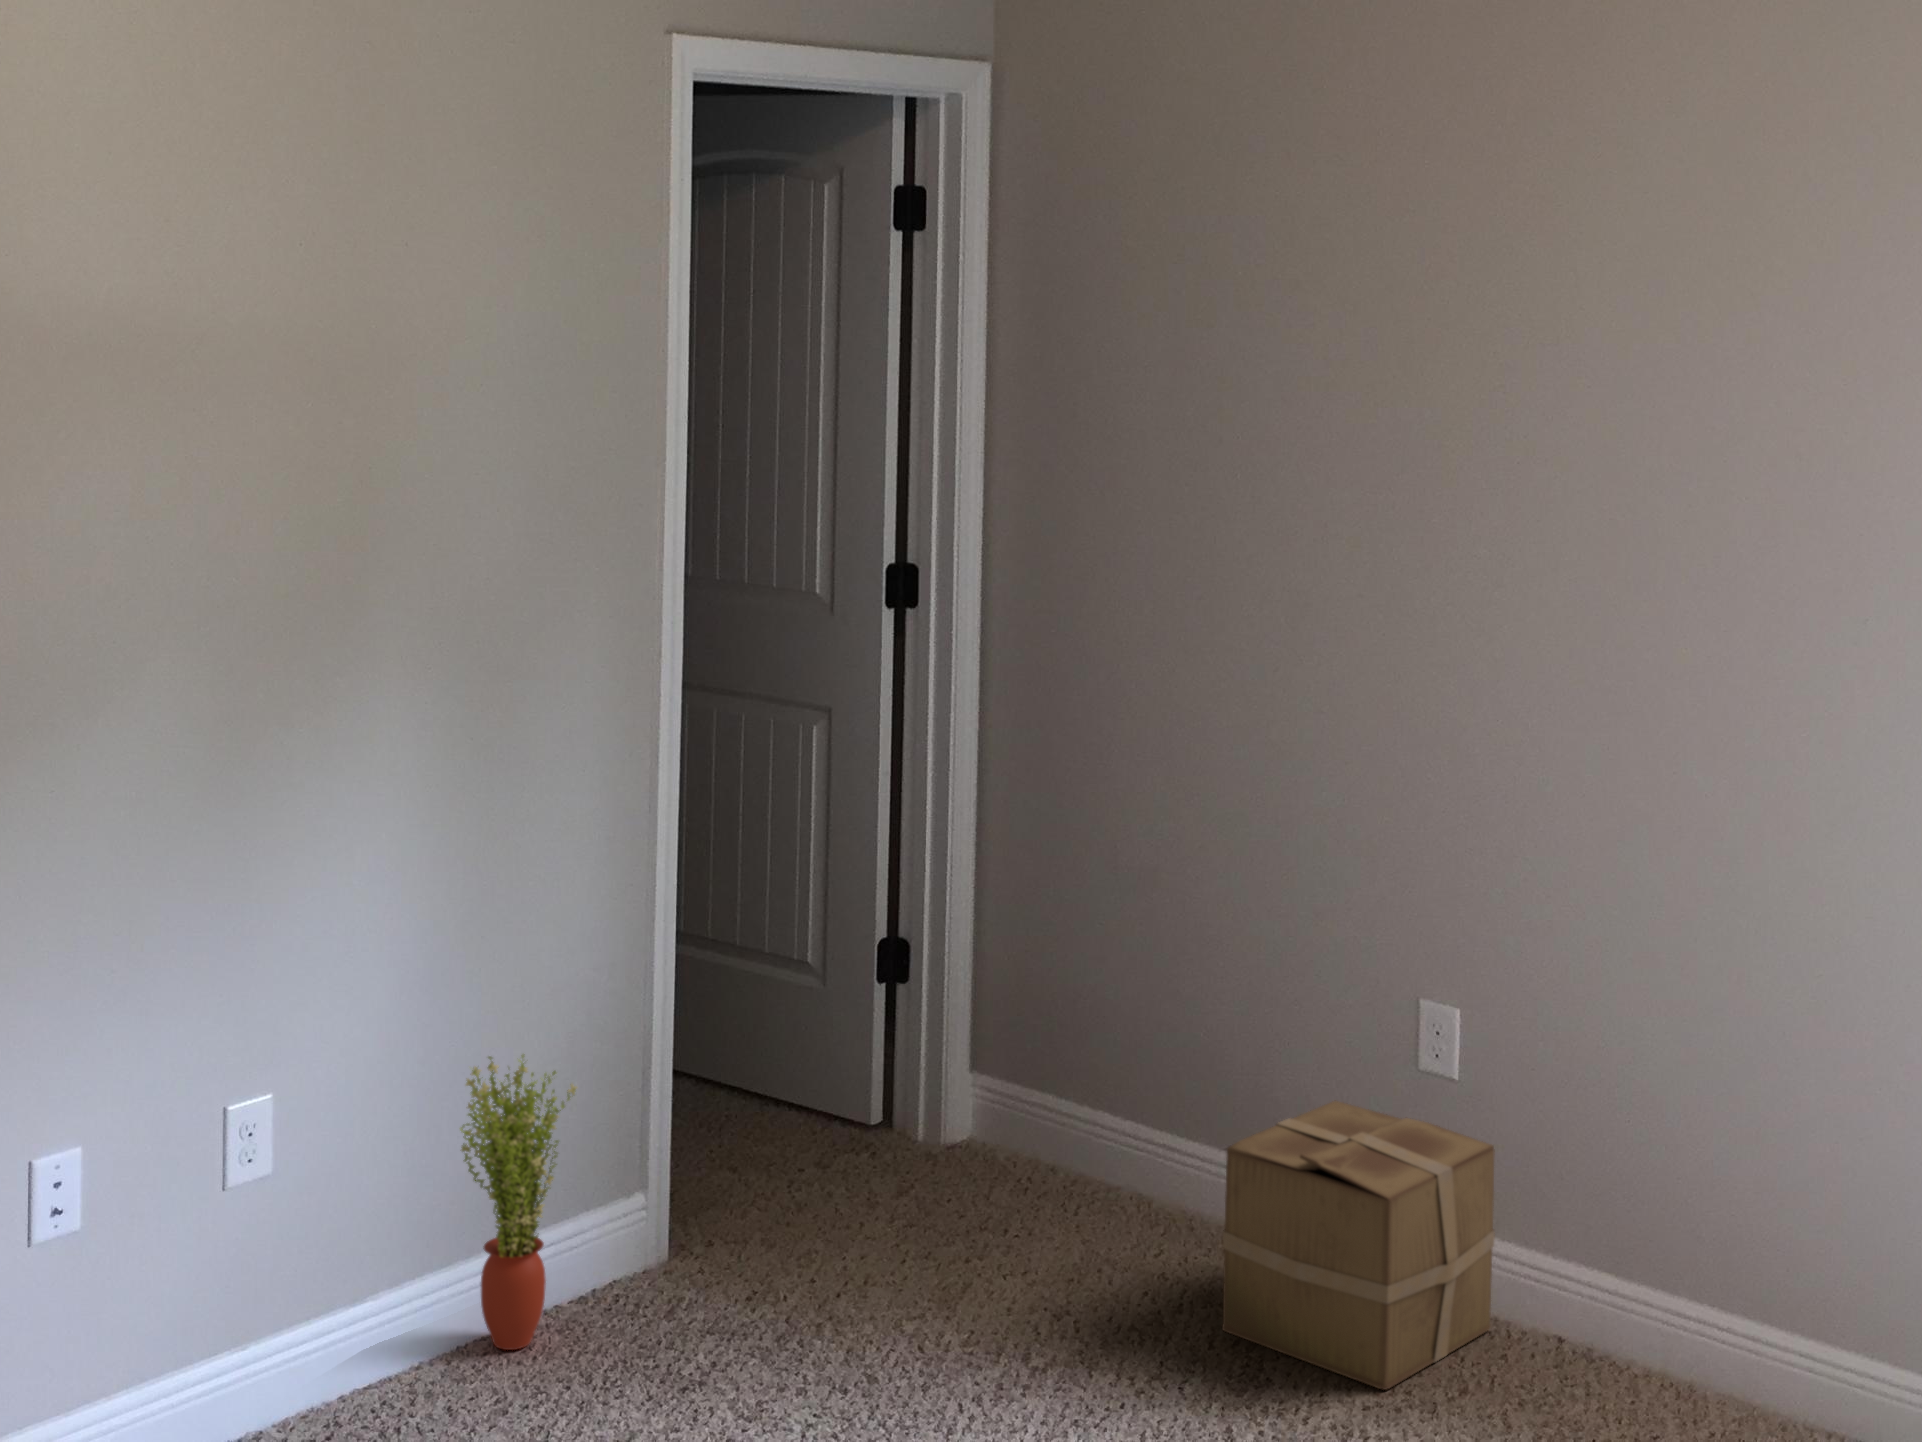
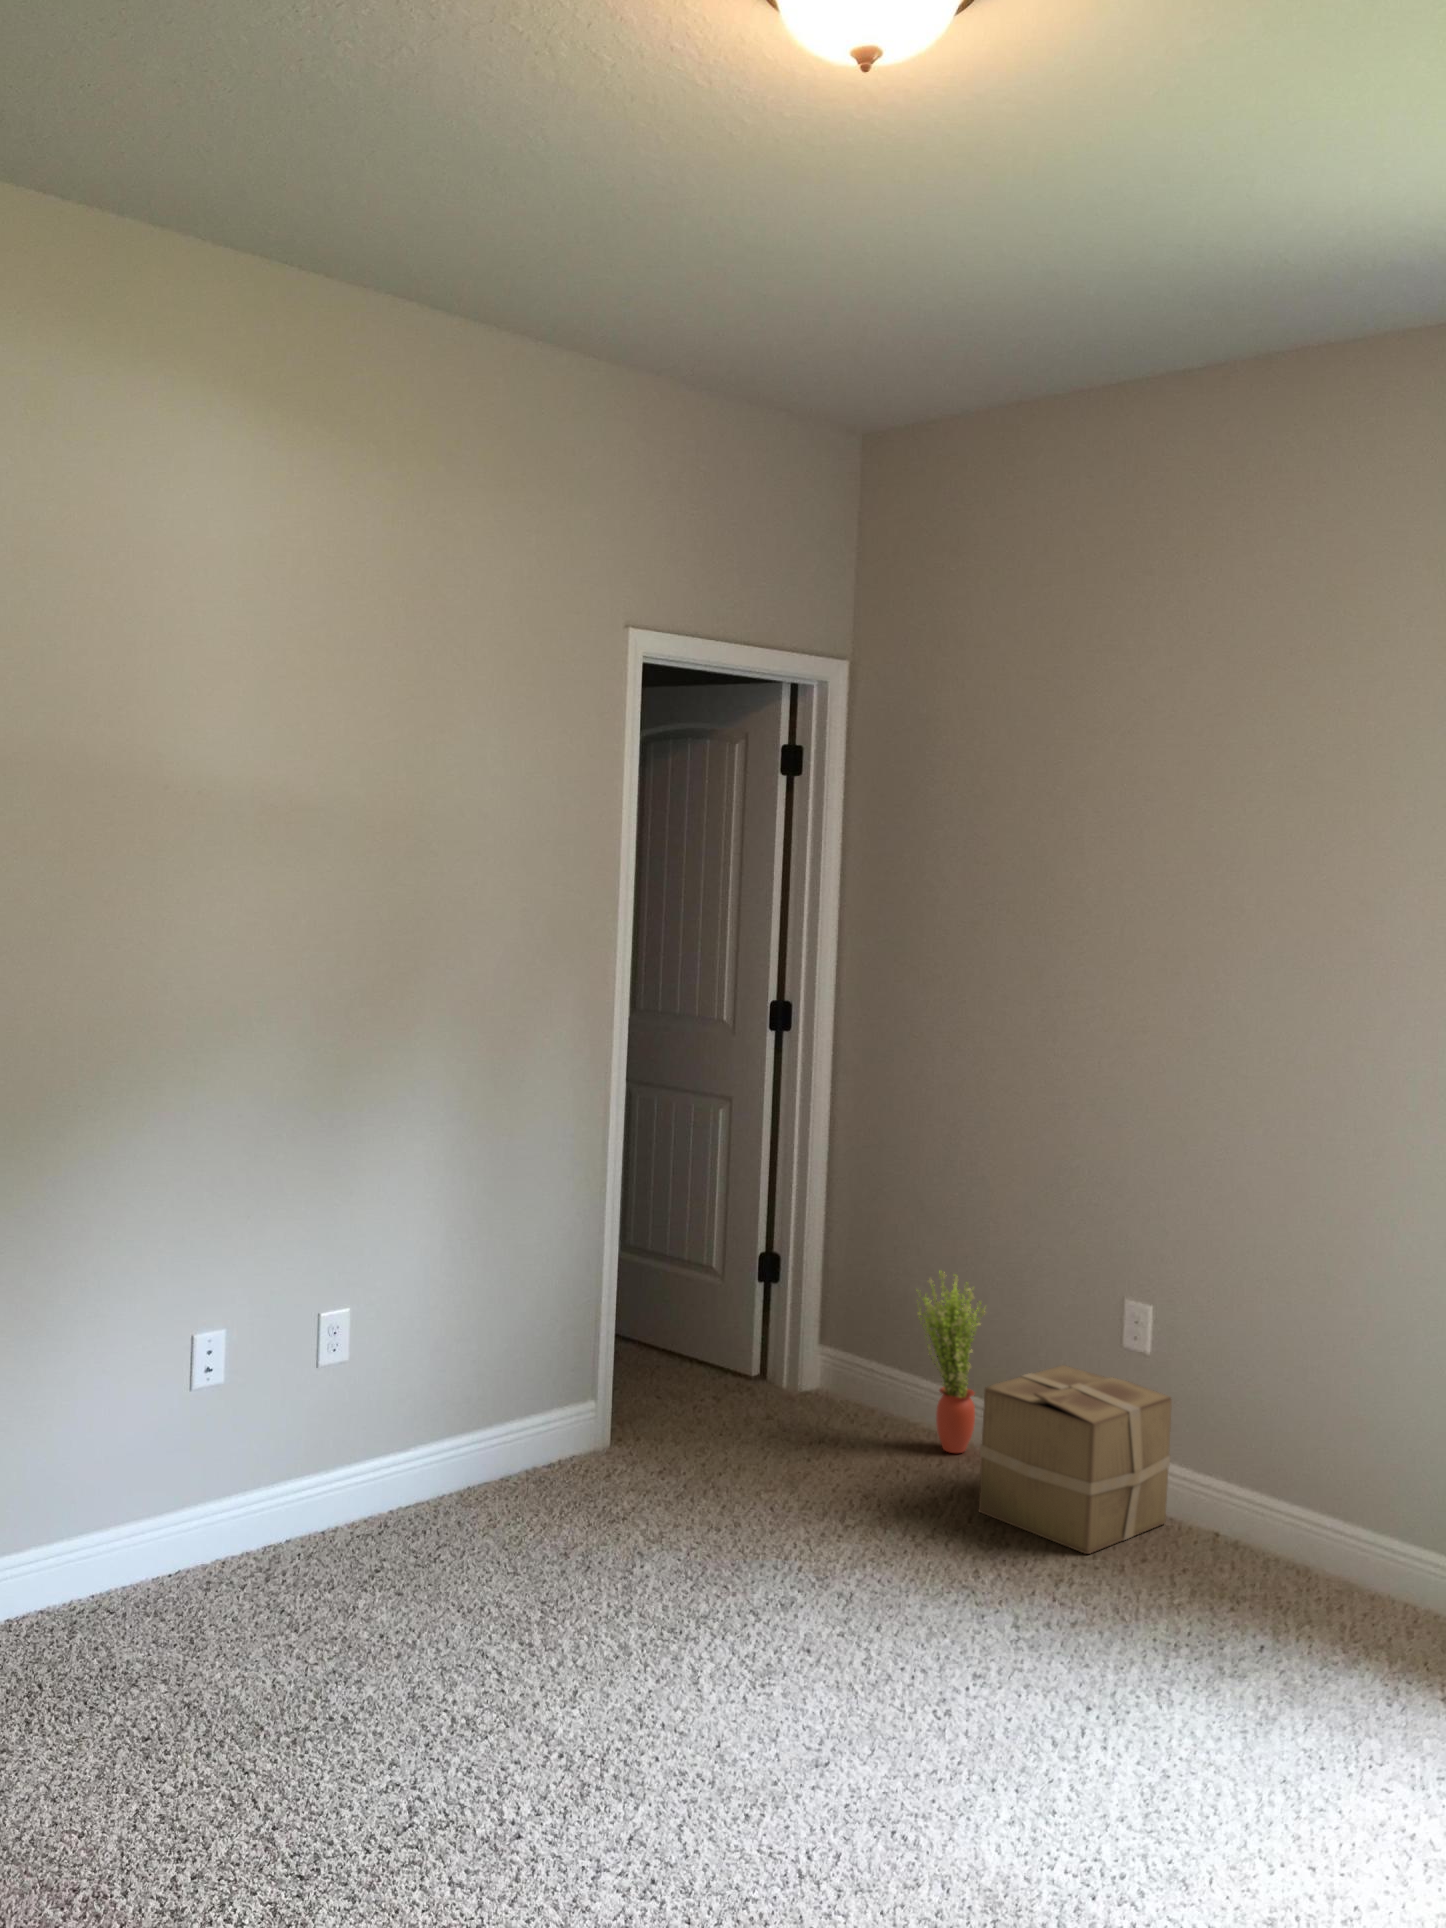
potted plant: present [460,1055,577,1350] -> present [918,1271,985,1453]

